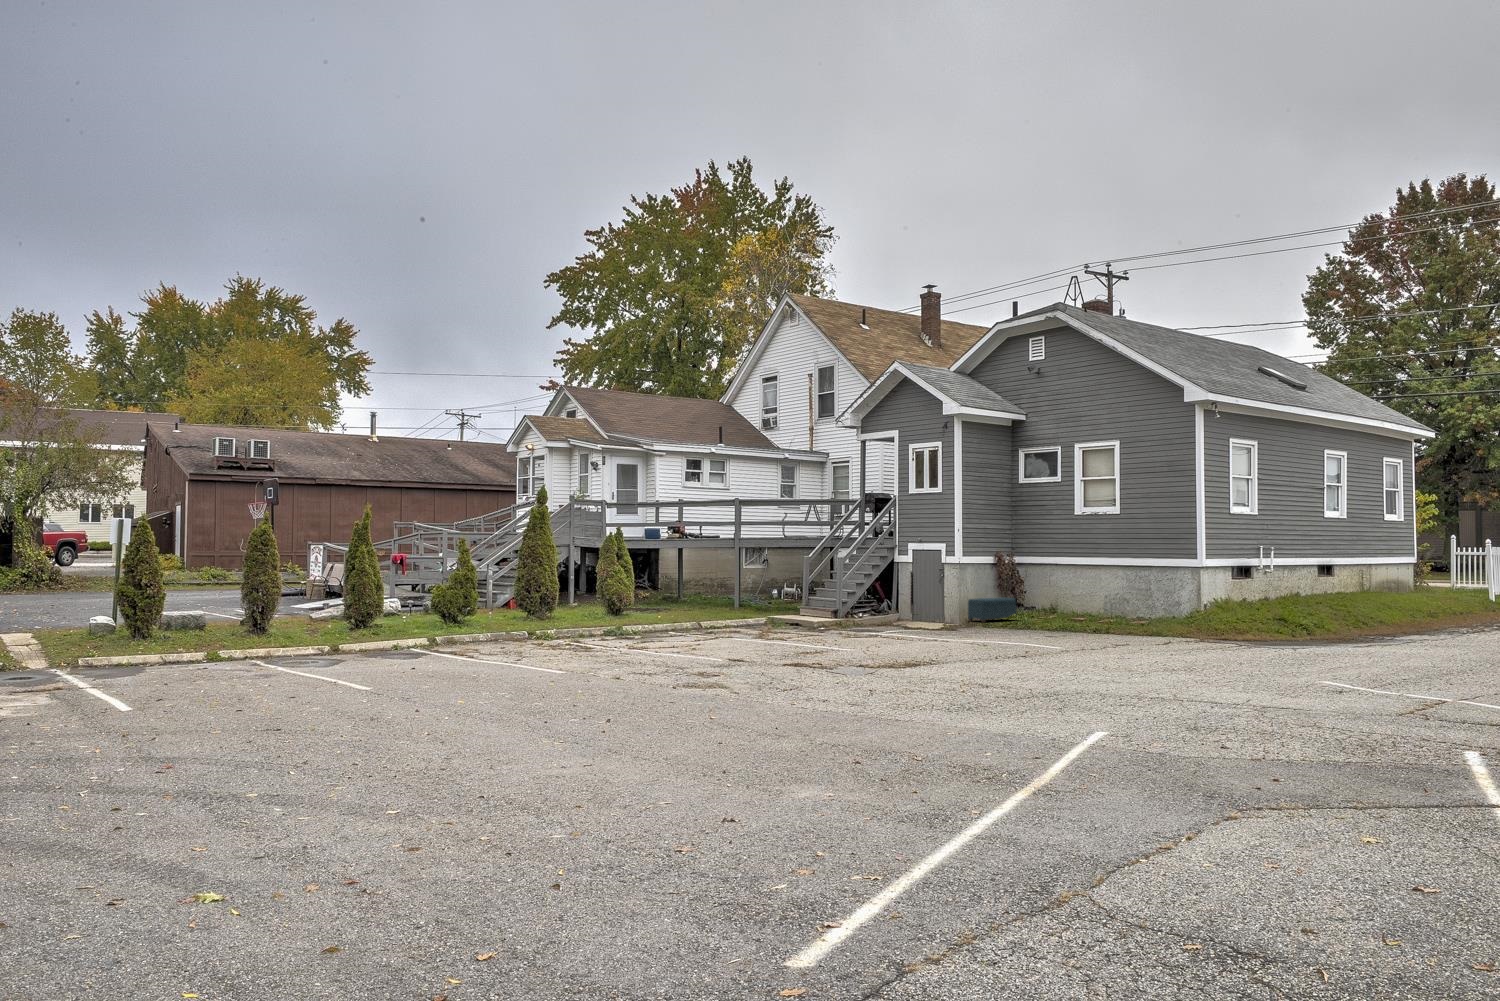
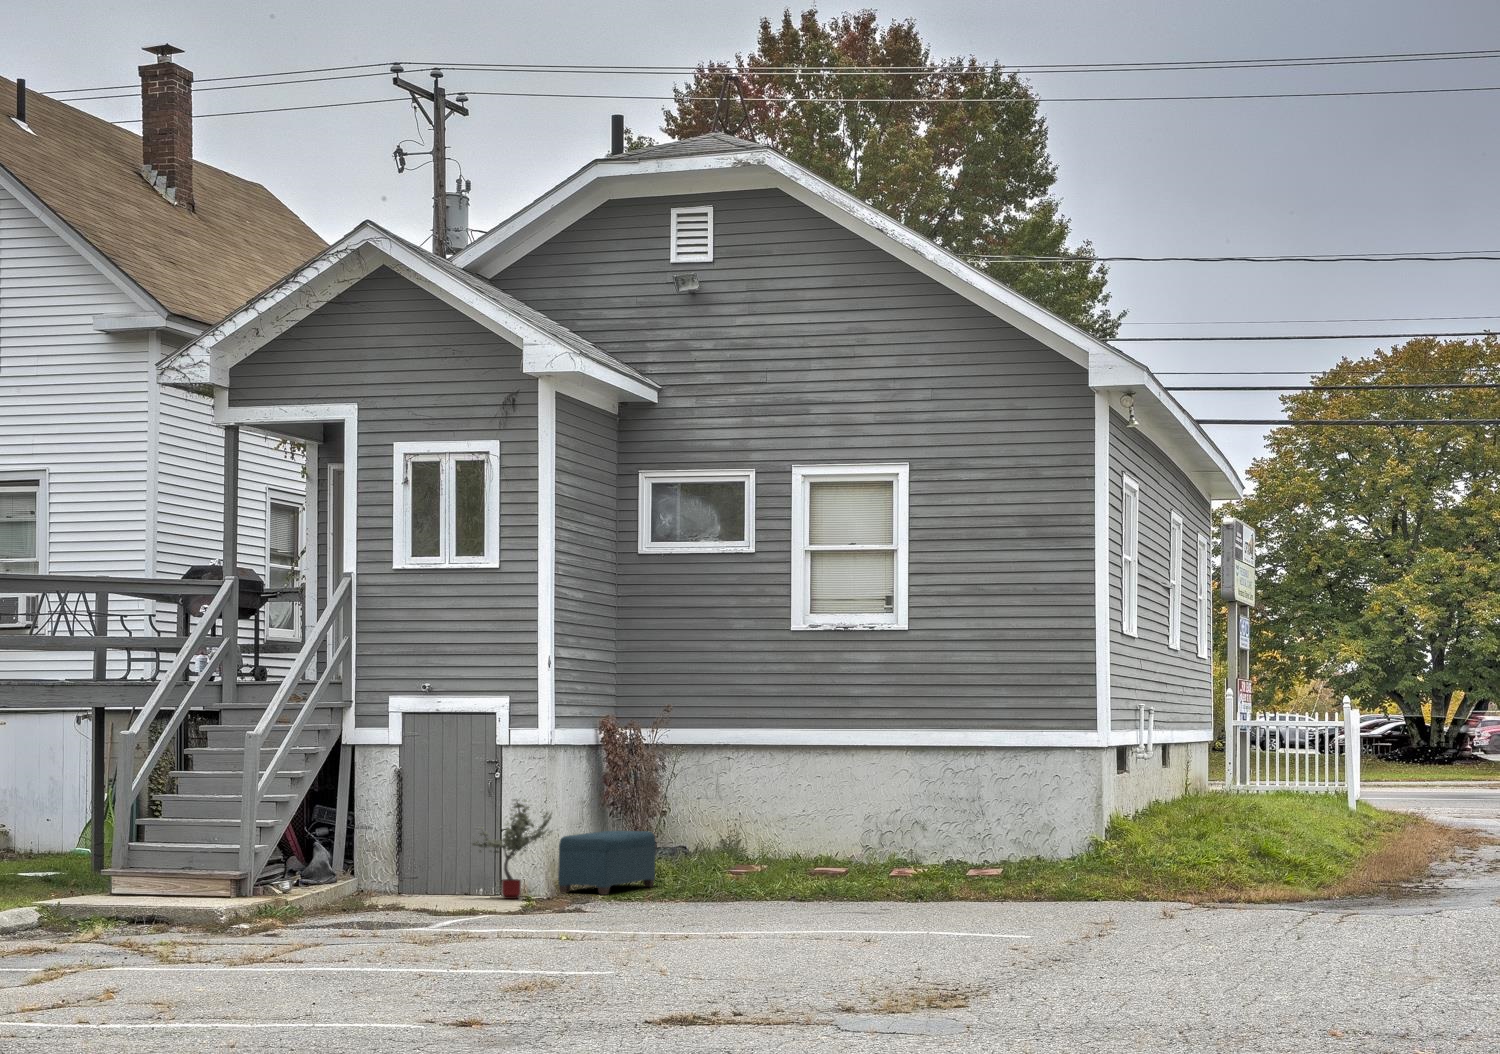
potted tree: none [924,583,956,623] -> present [472,799,552,899]

